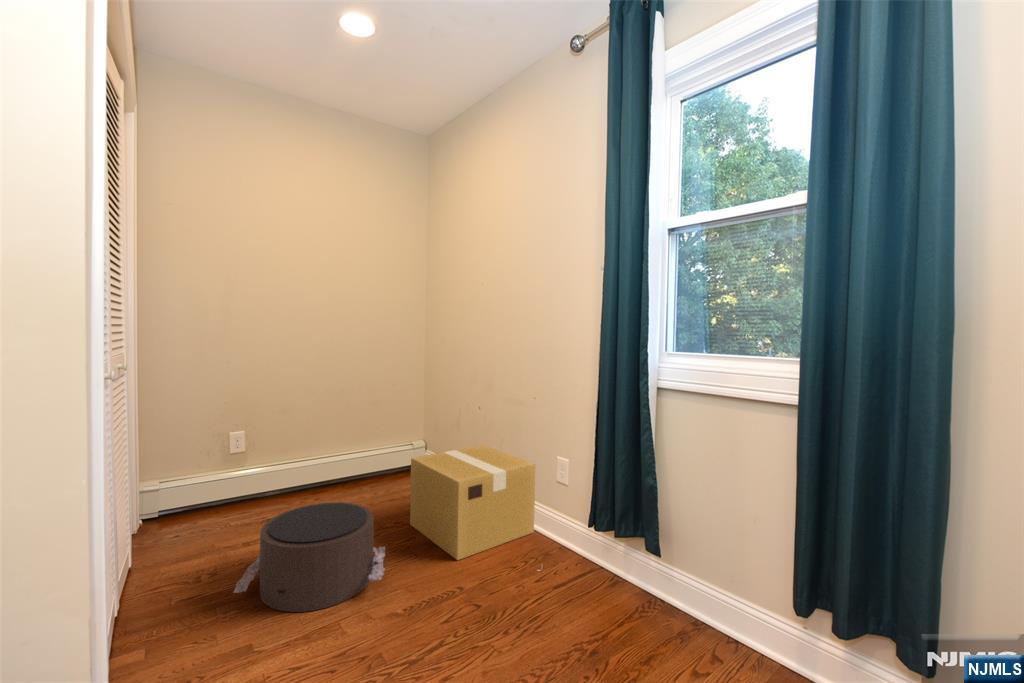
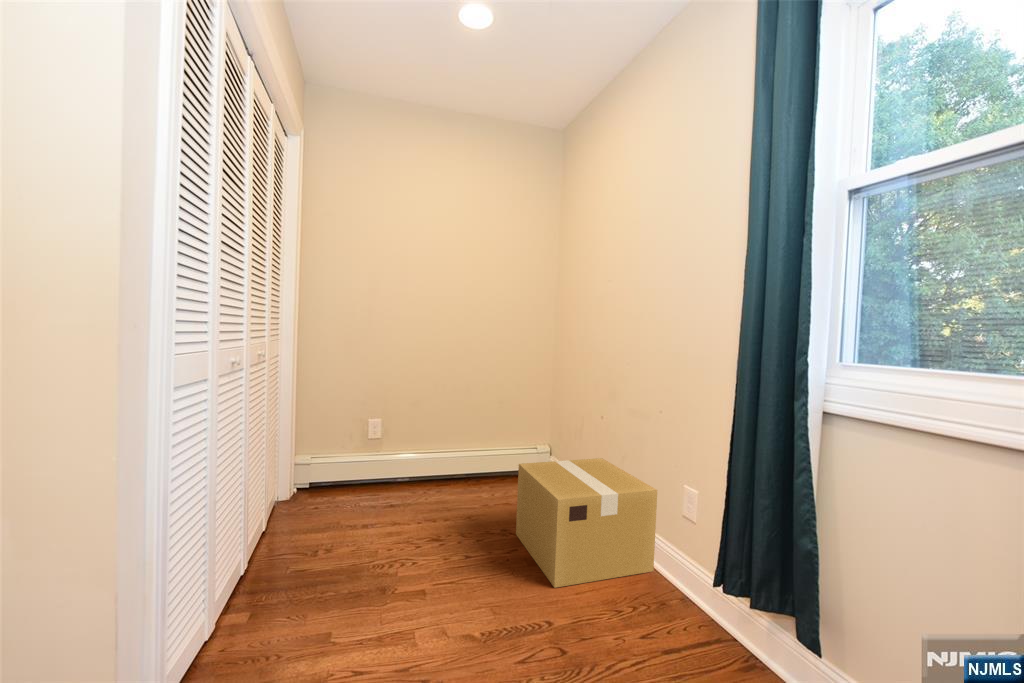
pouf: present [234,502,385,612] -> none [330,499,478,611]

